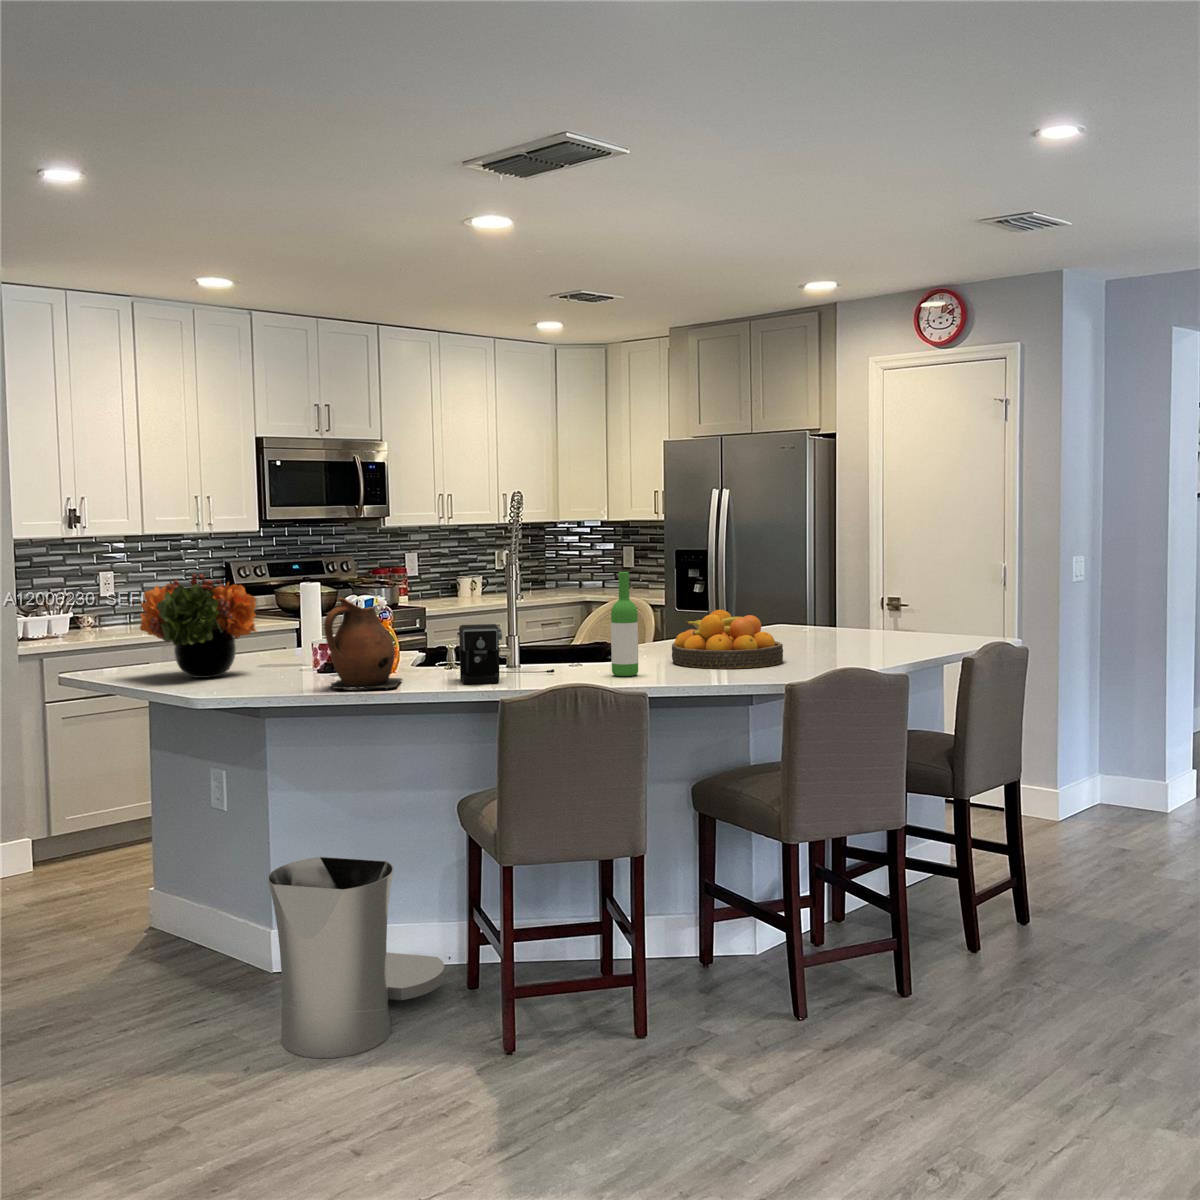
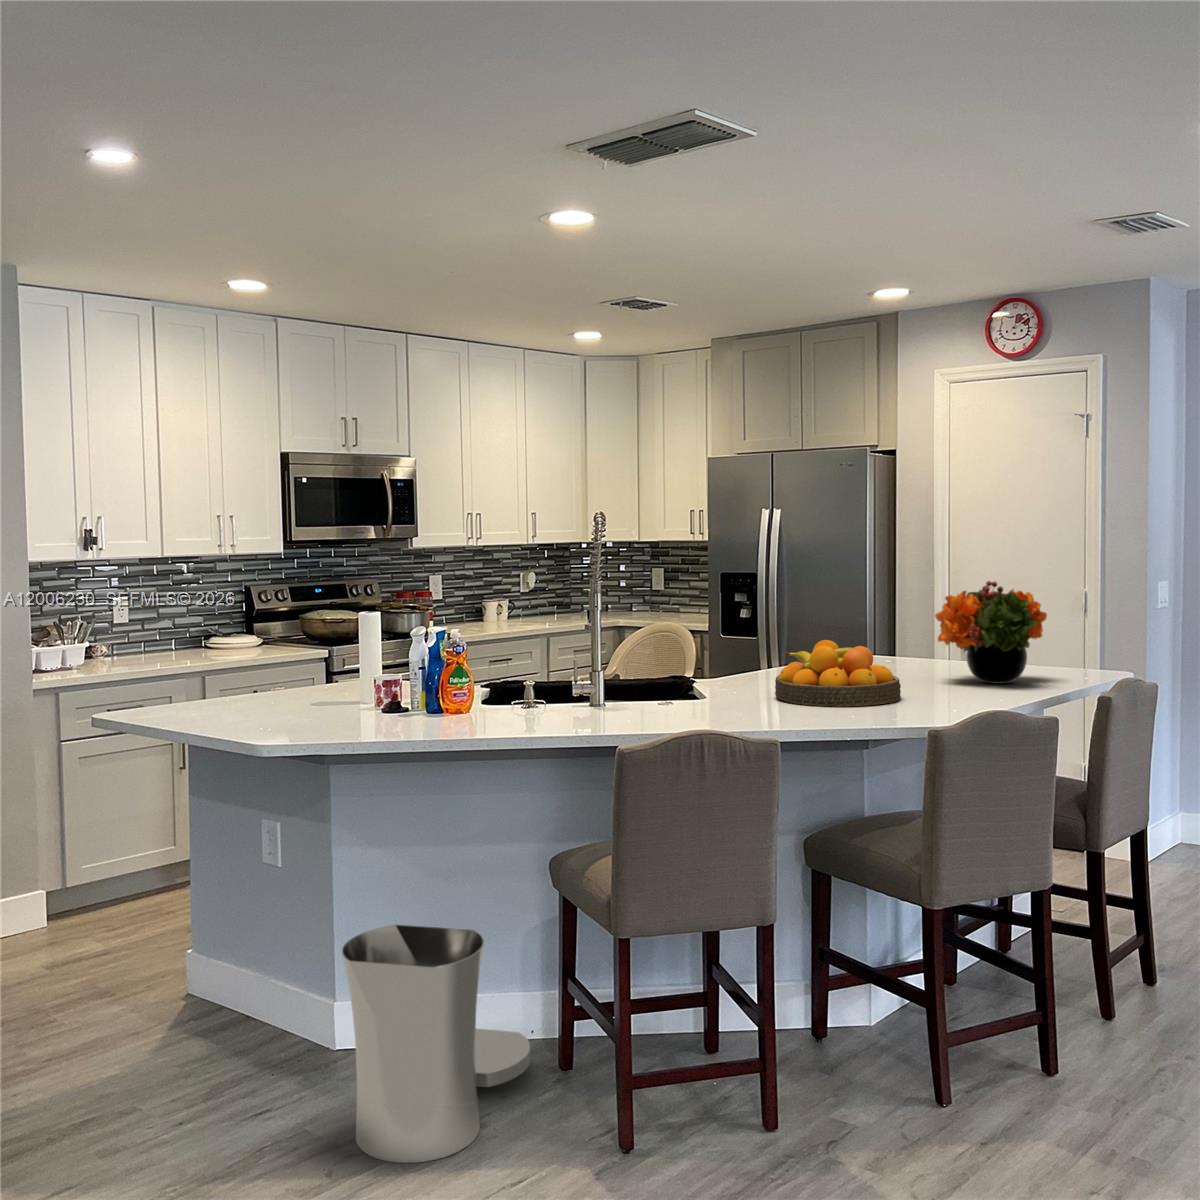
wine bottle: present [611,572,638,676] -> none [721,599,751,716]
flower arrangement: present [140,574,257,678] -> present [935,581,1047,684]
ceramic pitcher: present [324,598,402,689] -> none [404,629,487,734]
coffee maker: present [459,624,554,684] -> none [550,658,654,727]

